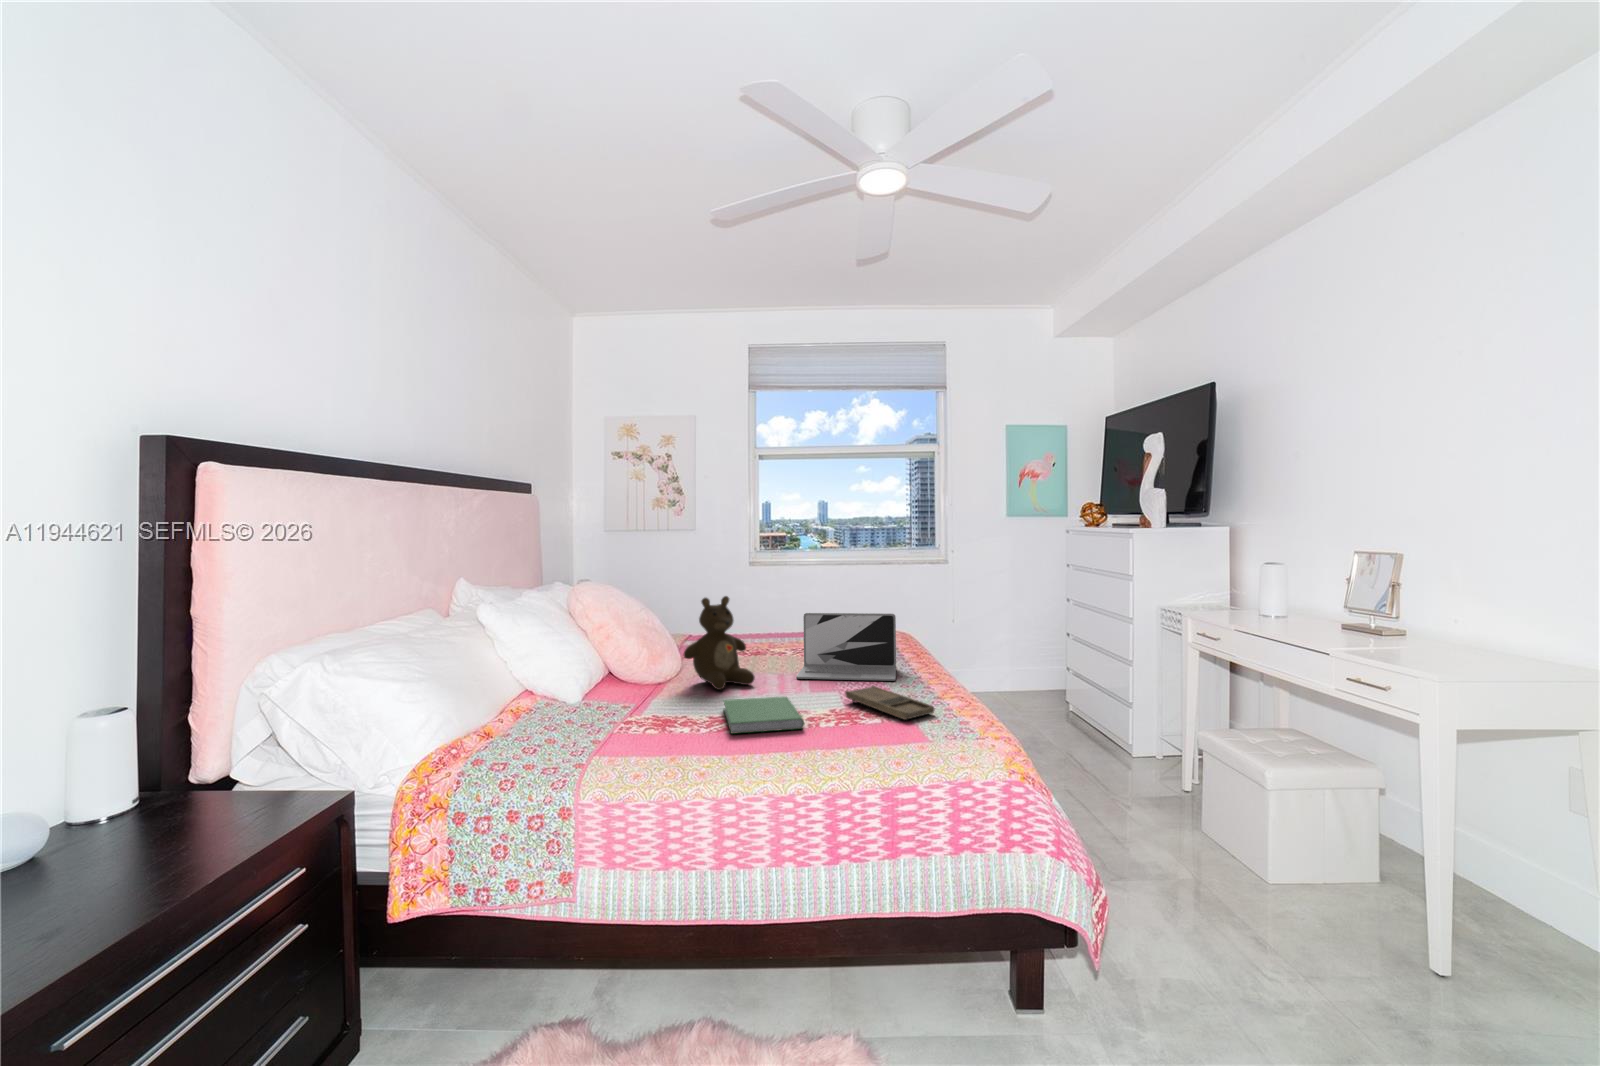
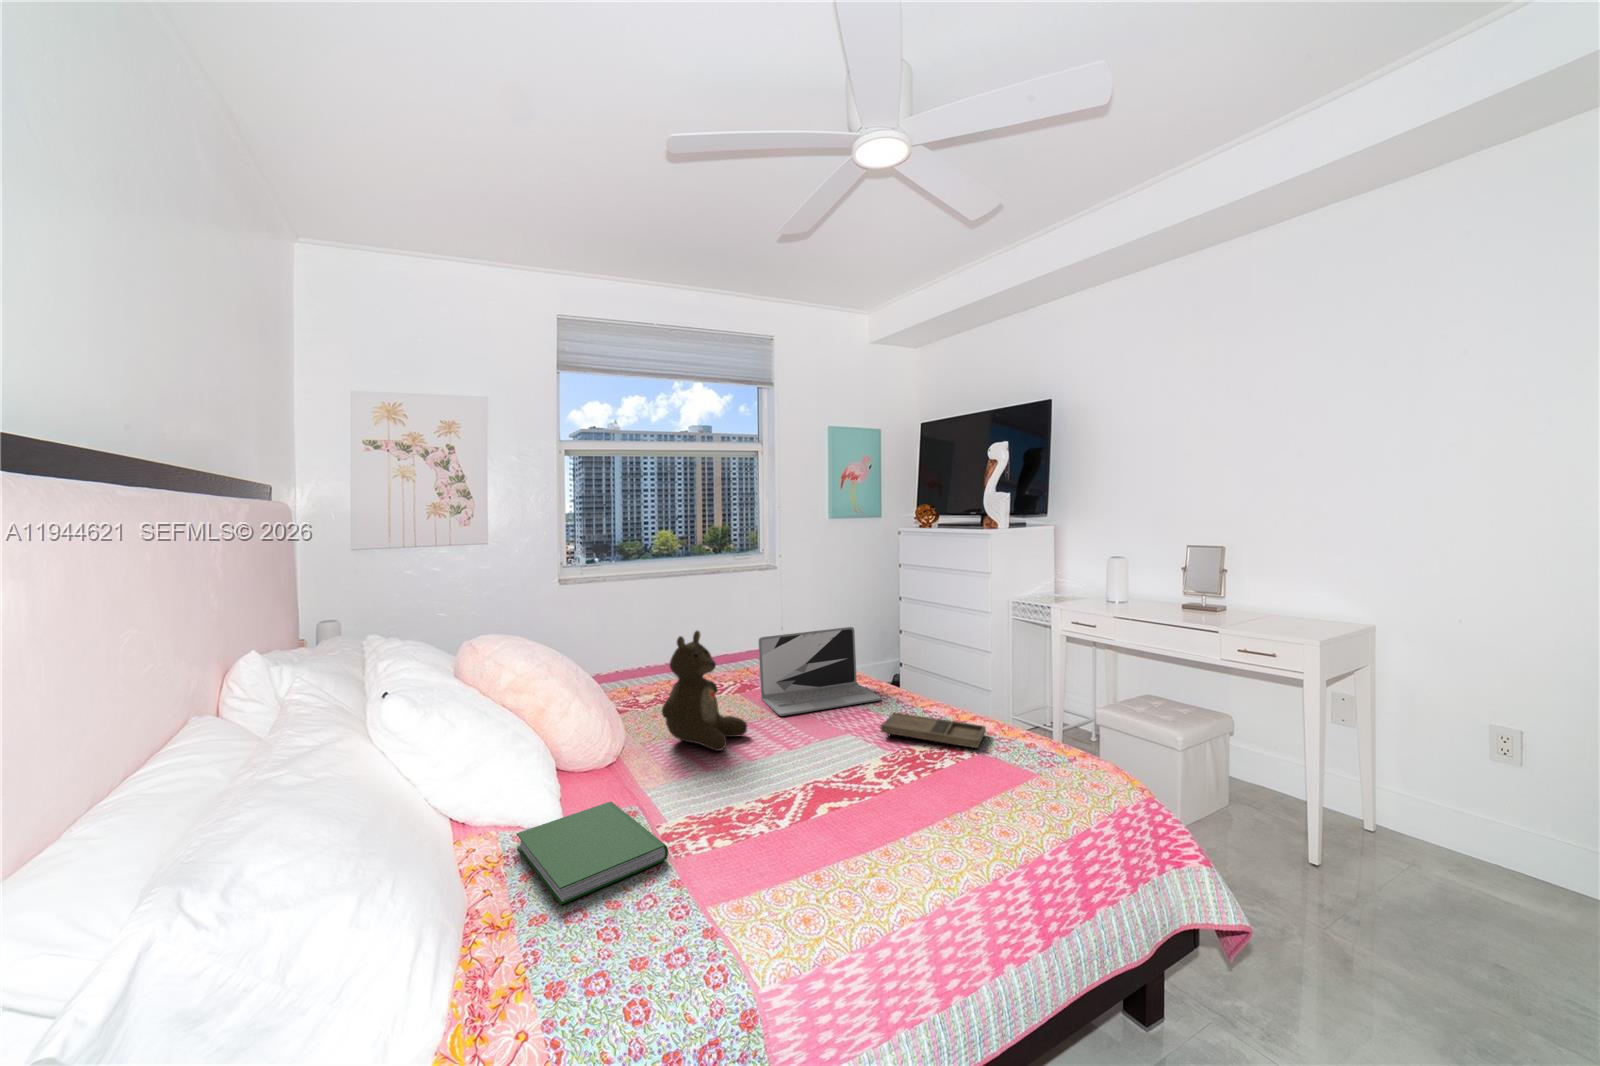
hardcover book: present [724,697,804,734] -> present [516,802,668,905]

